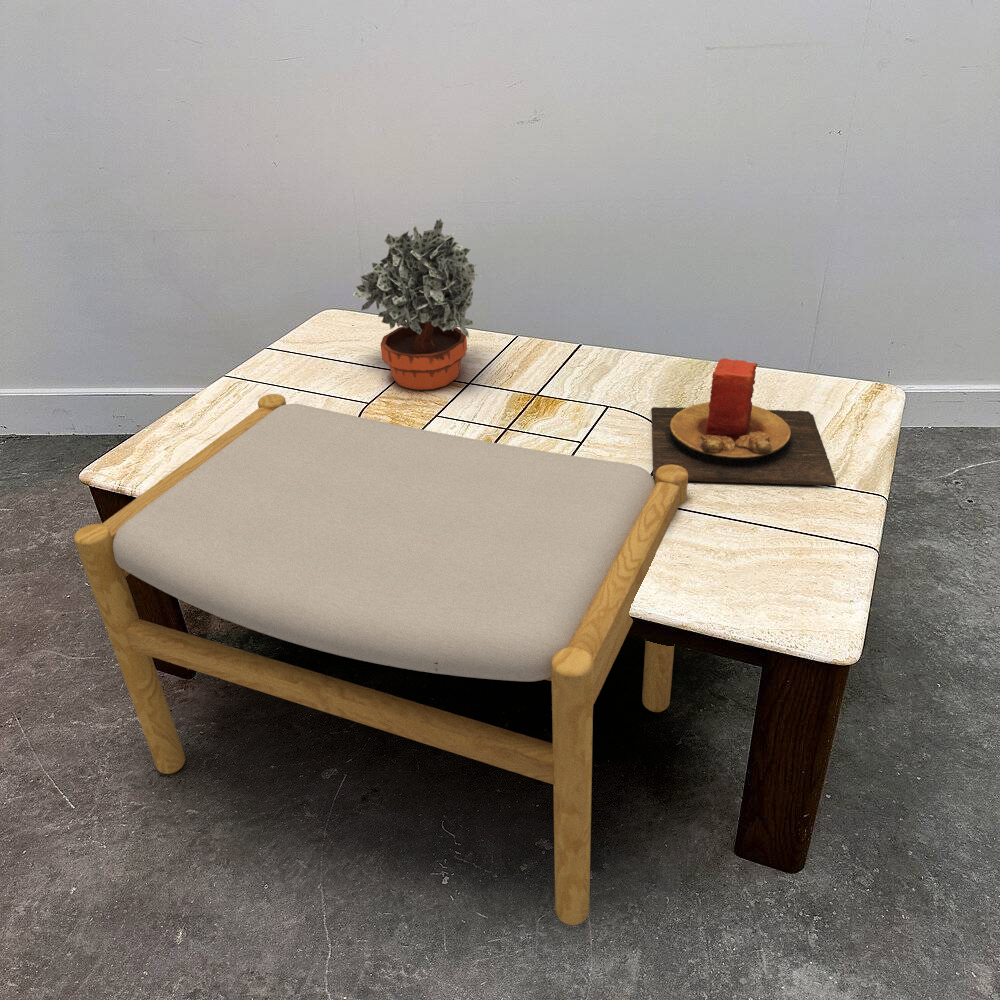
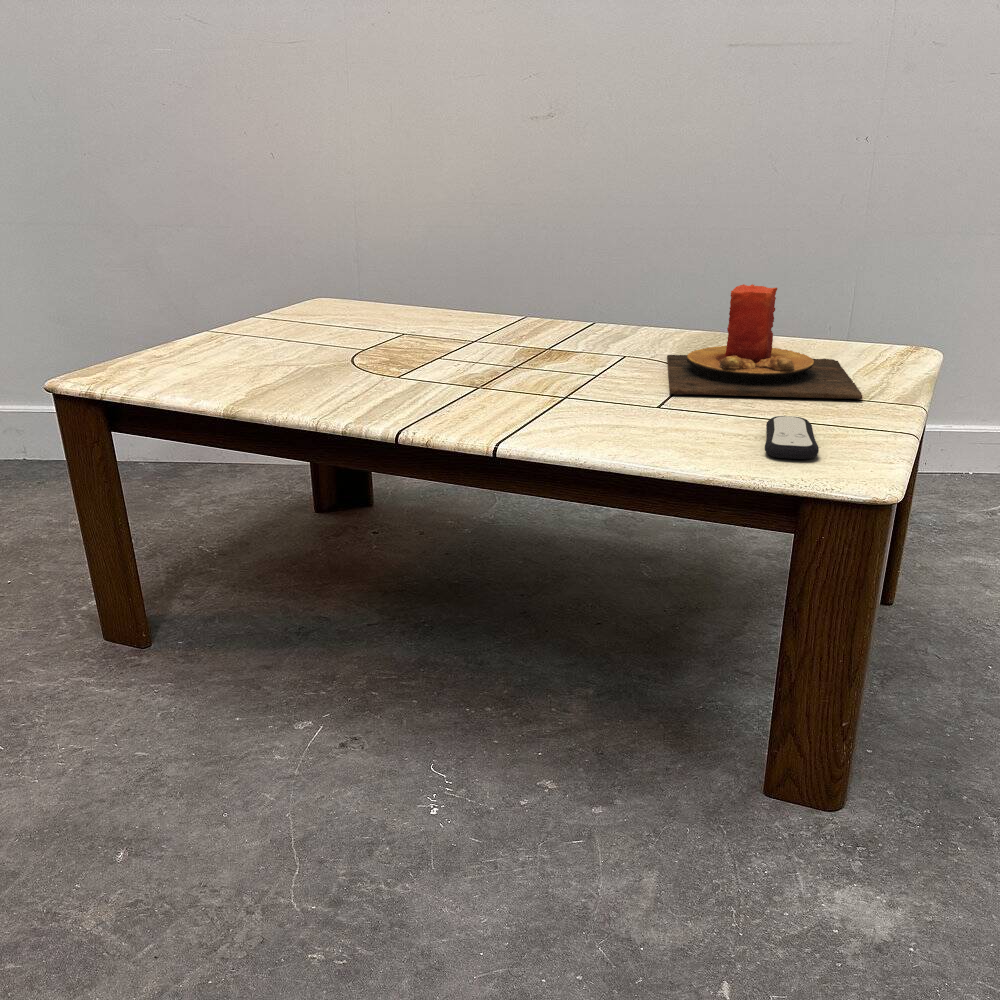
potted plant: present [353,219,481,390] -> none [354,161,490,342]
footstool: present [74,394,688,925] -> none [53,331,707,847]
remote control: none [742,529,793,598] -> present [765,416,819,459]

